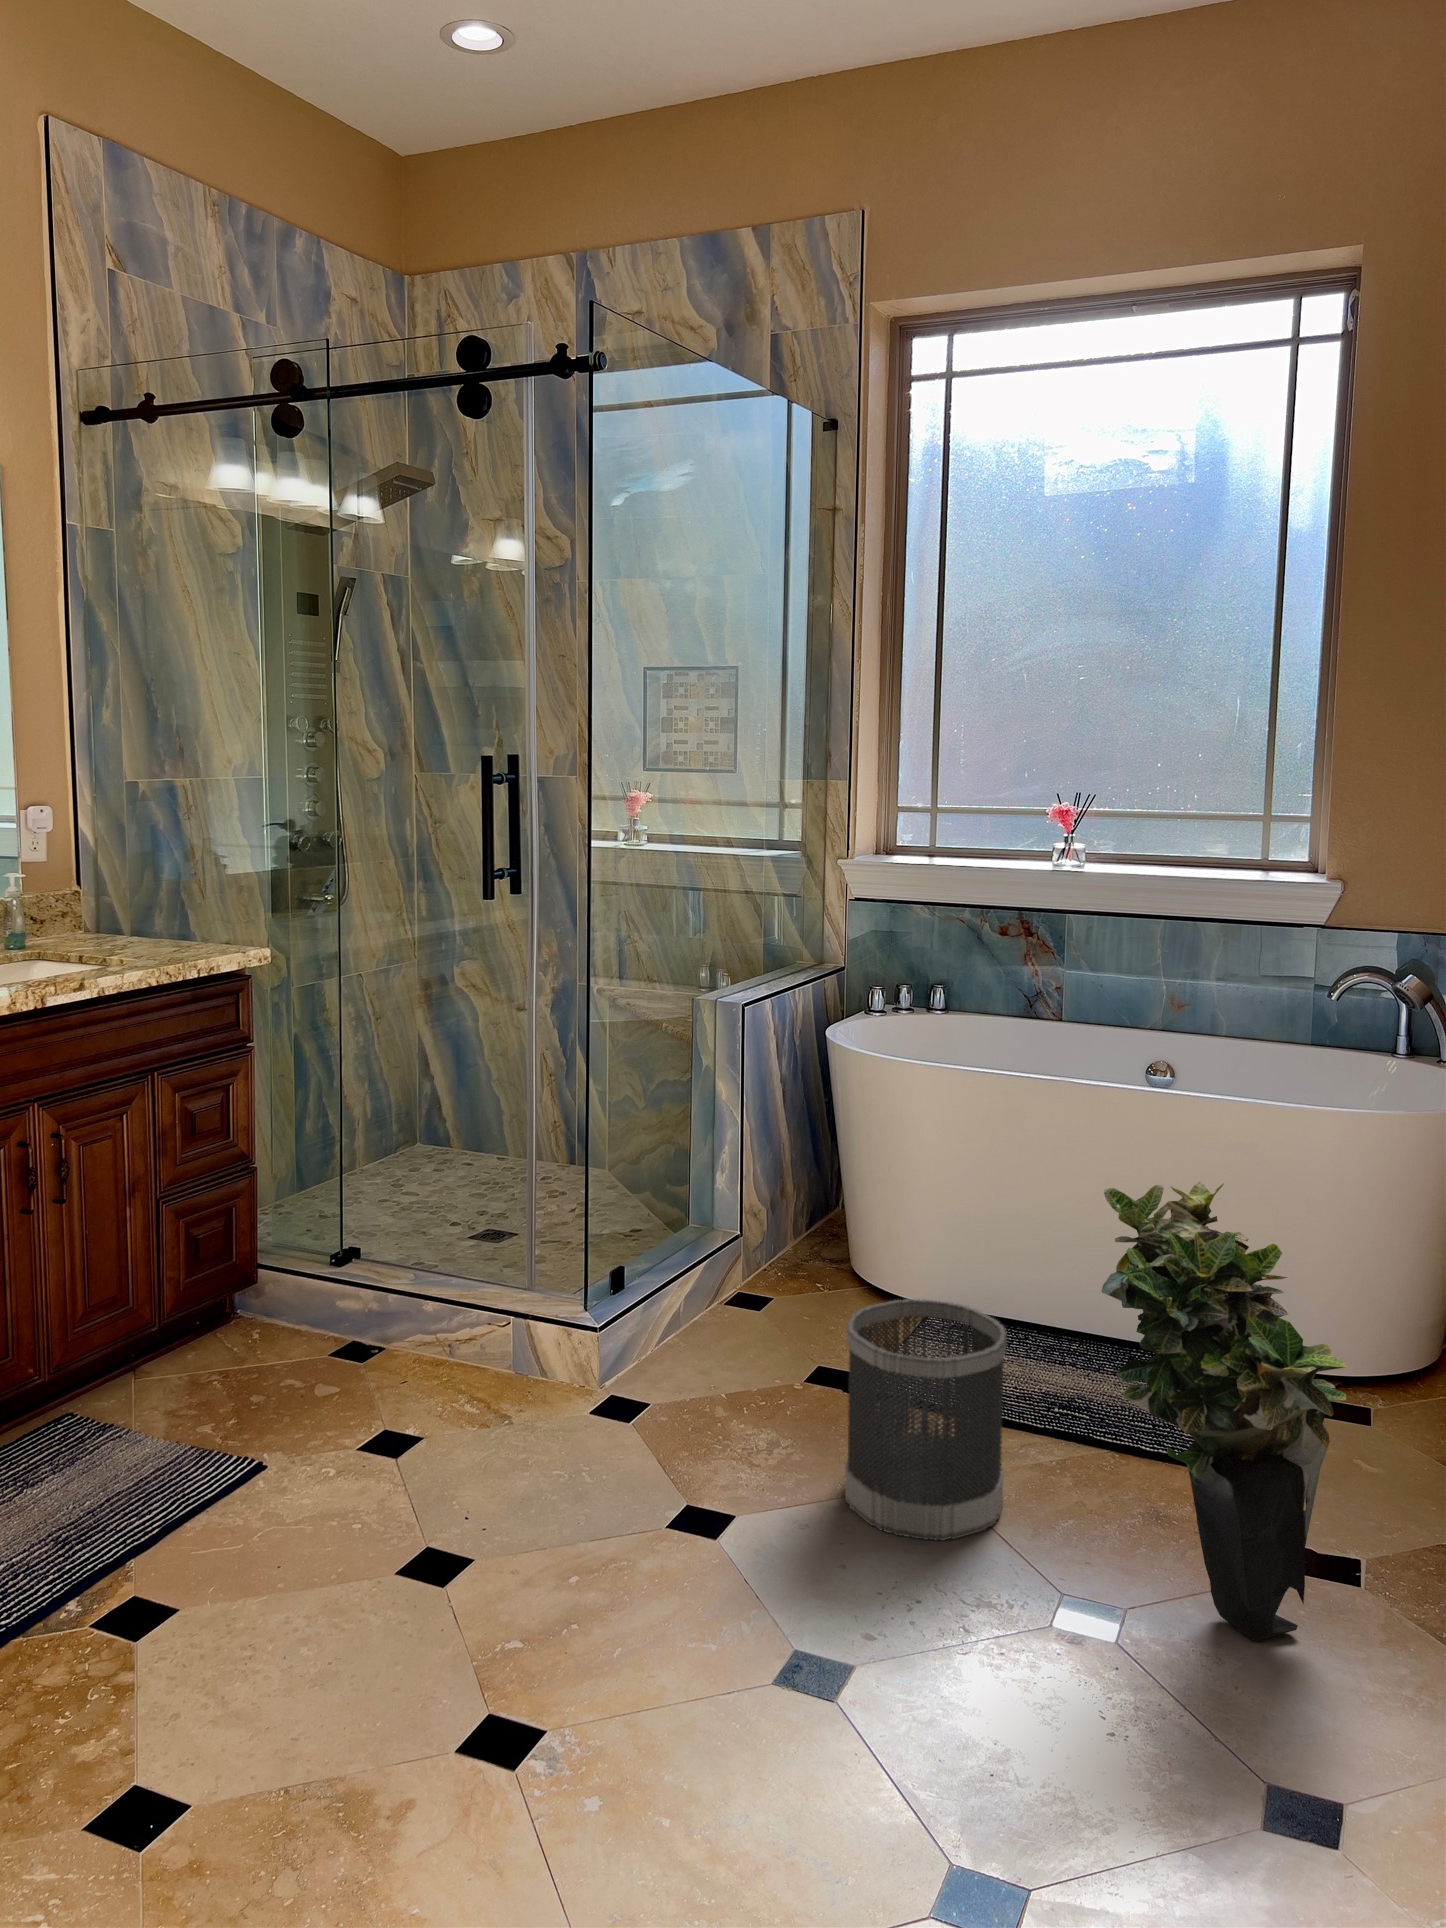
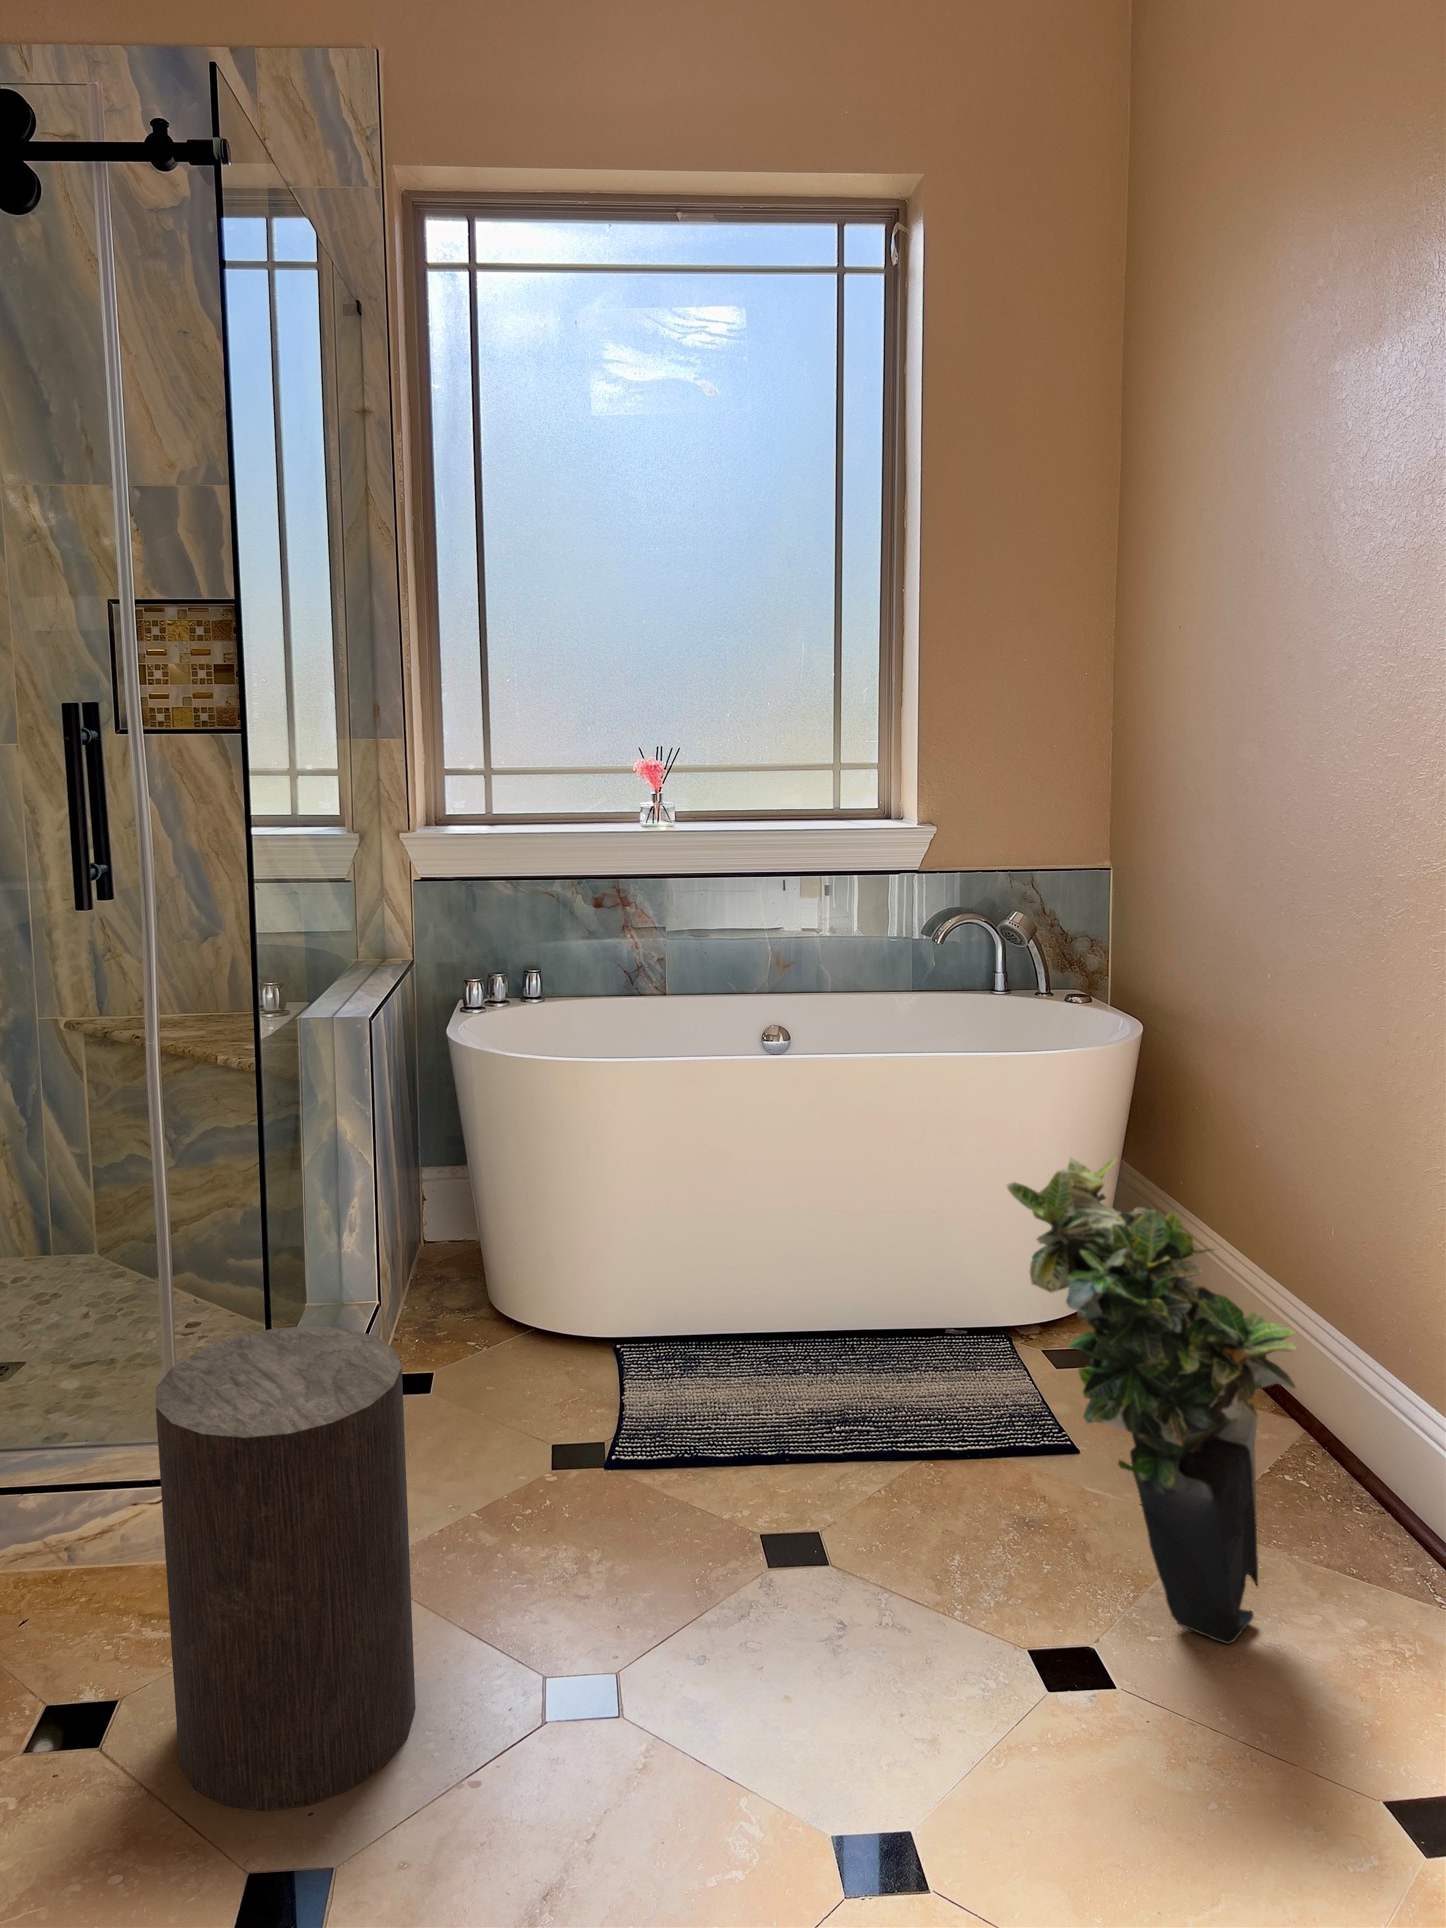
stool: none [435,1199,601,1516] -> present [156,1326,416,1811]
wastebasket: present [845,1299,1007,1541] -> none [704,1342,895,1644]

